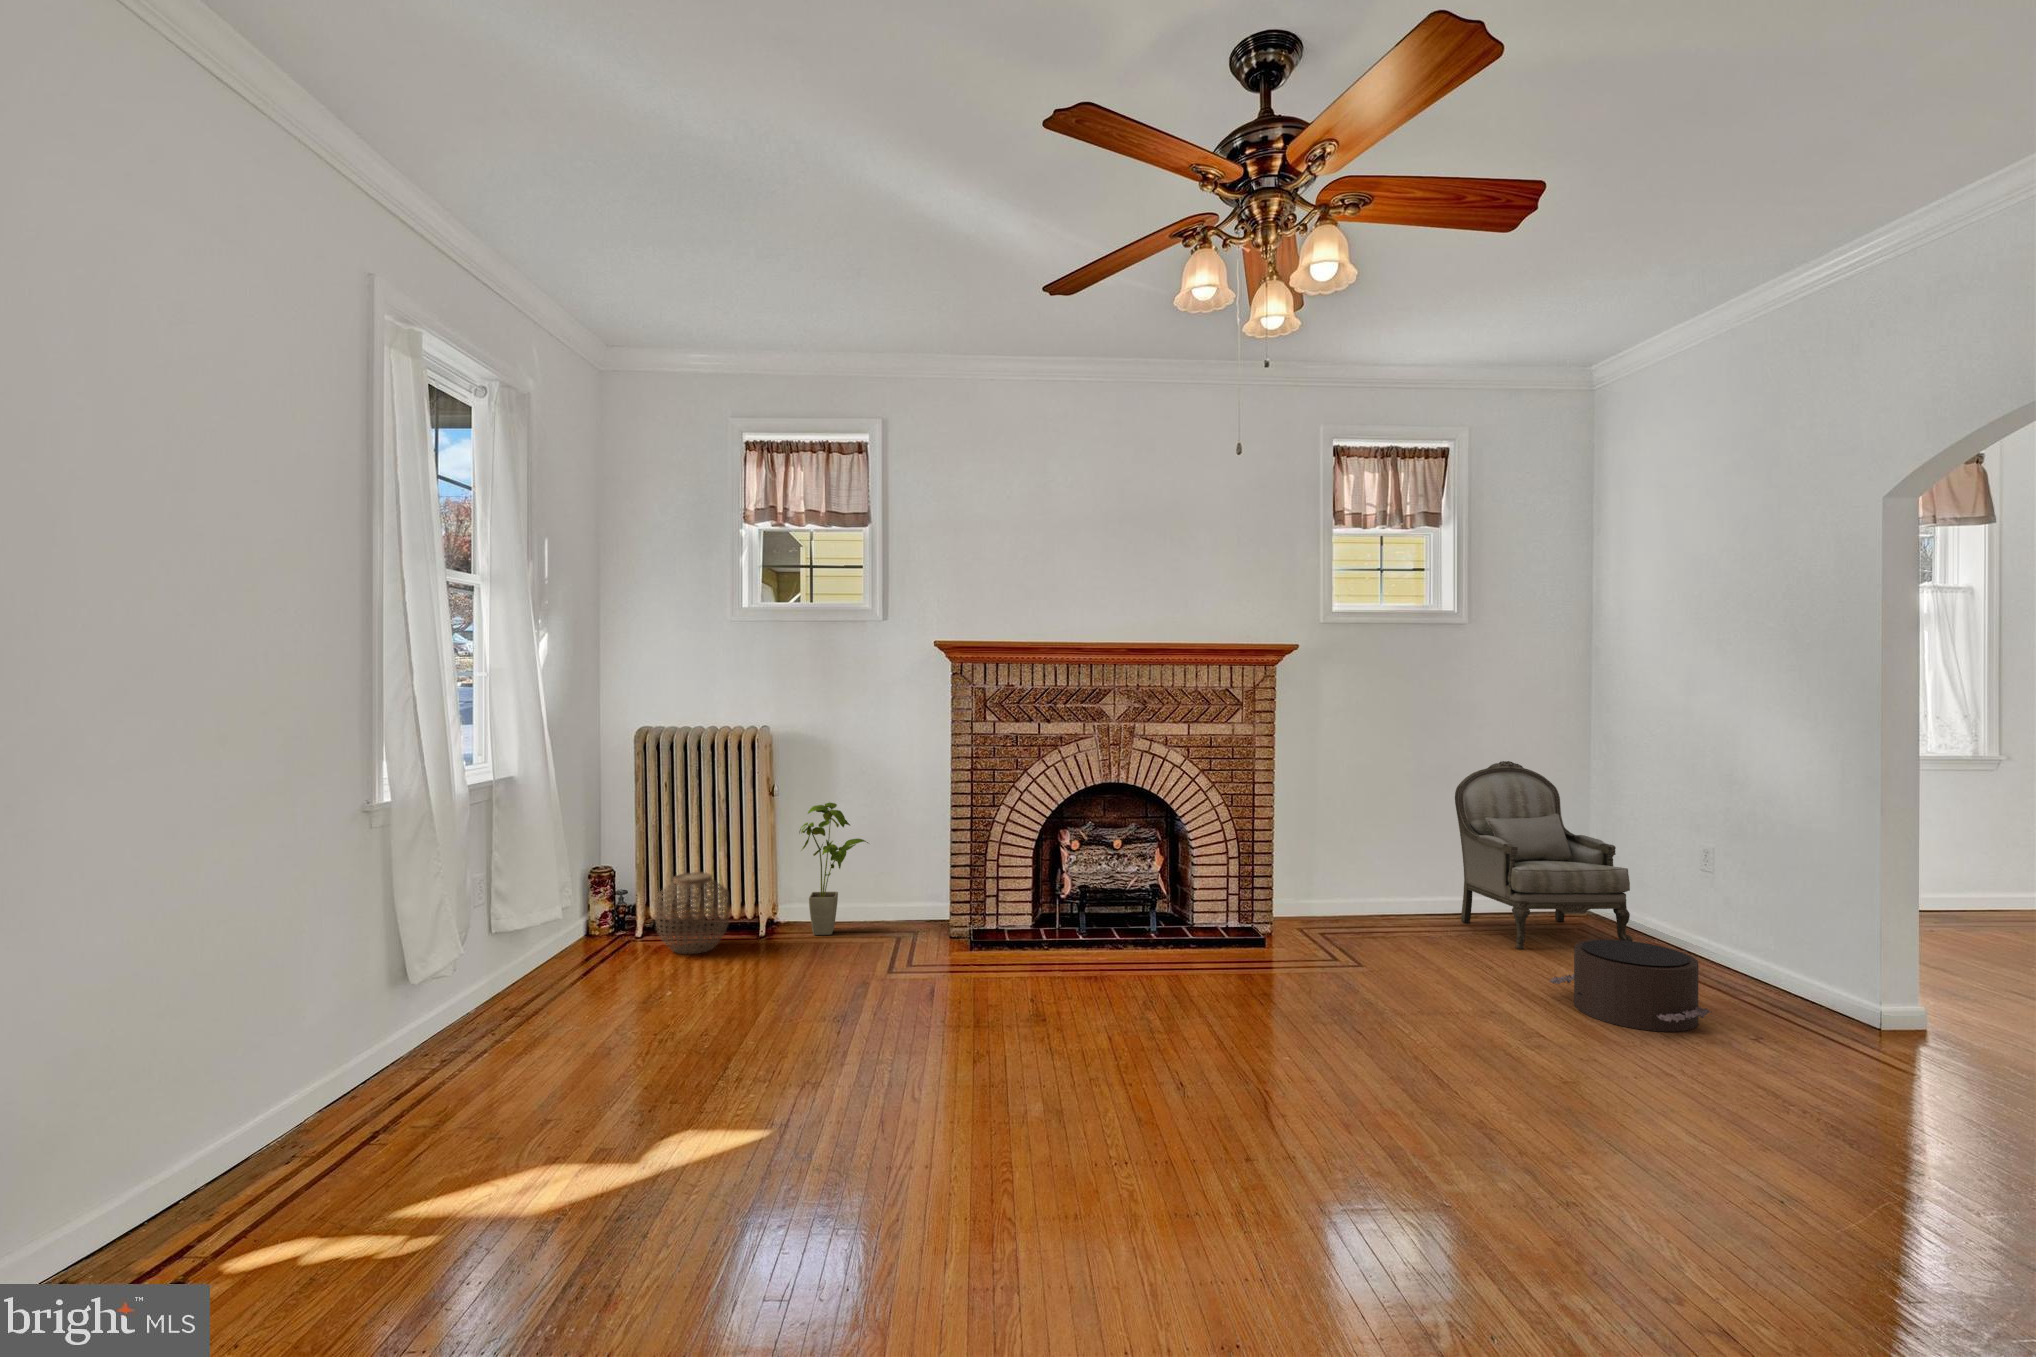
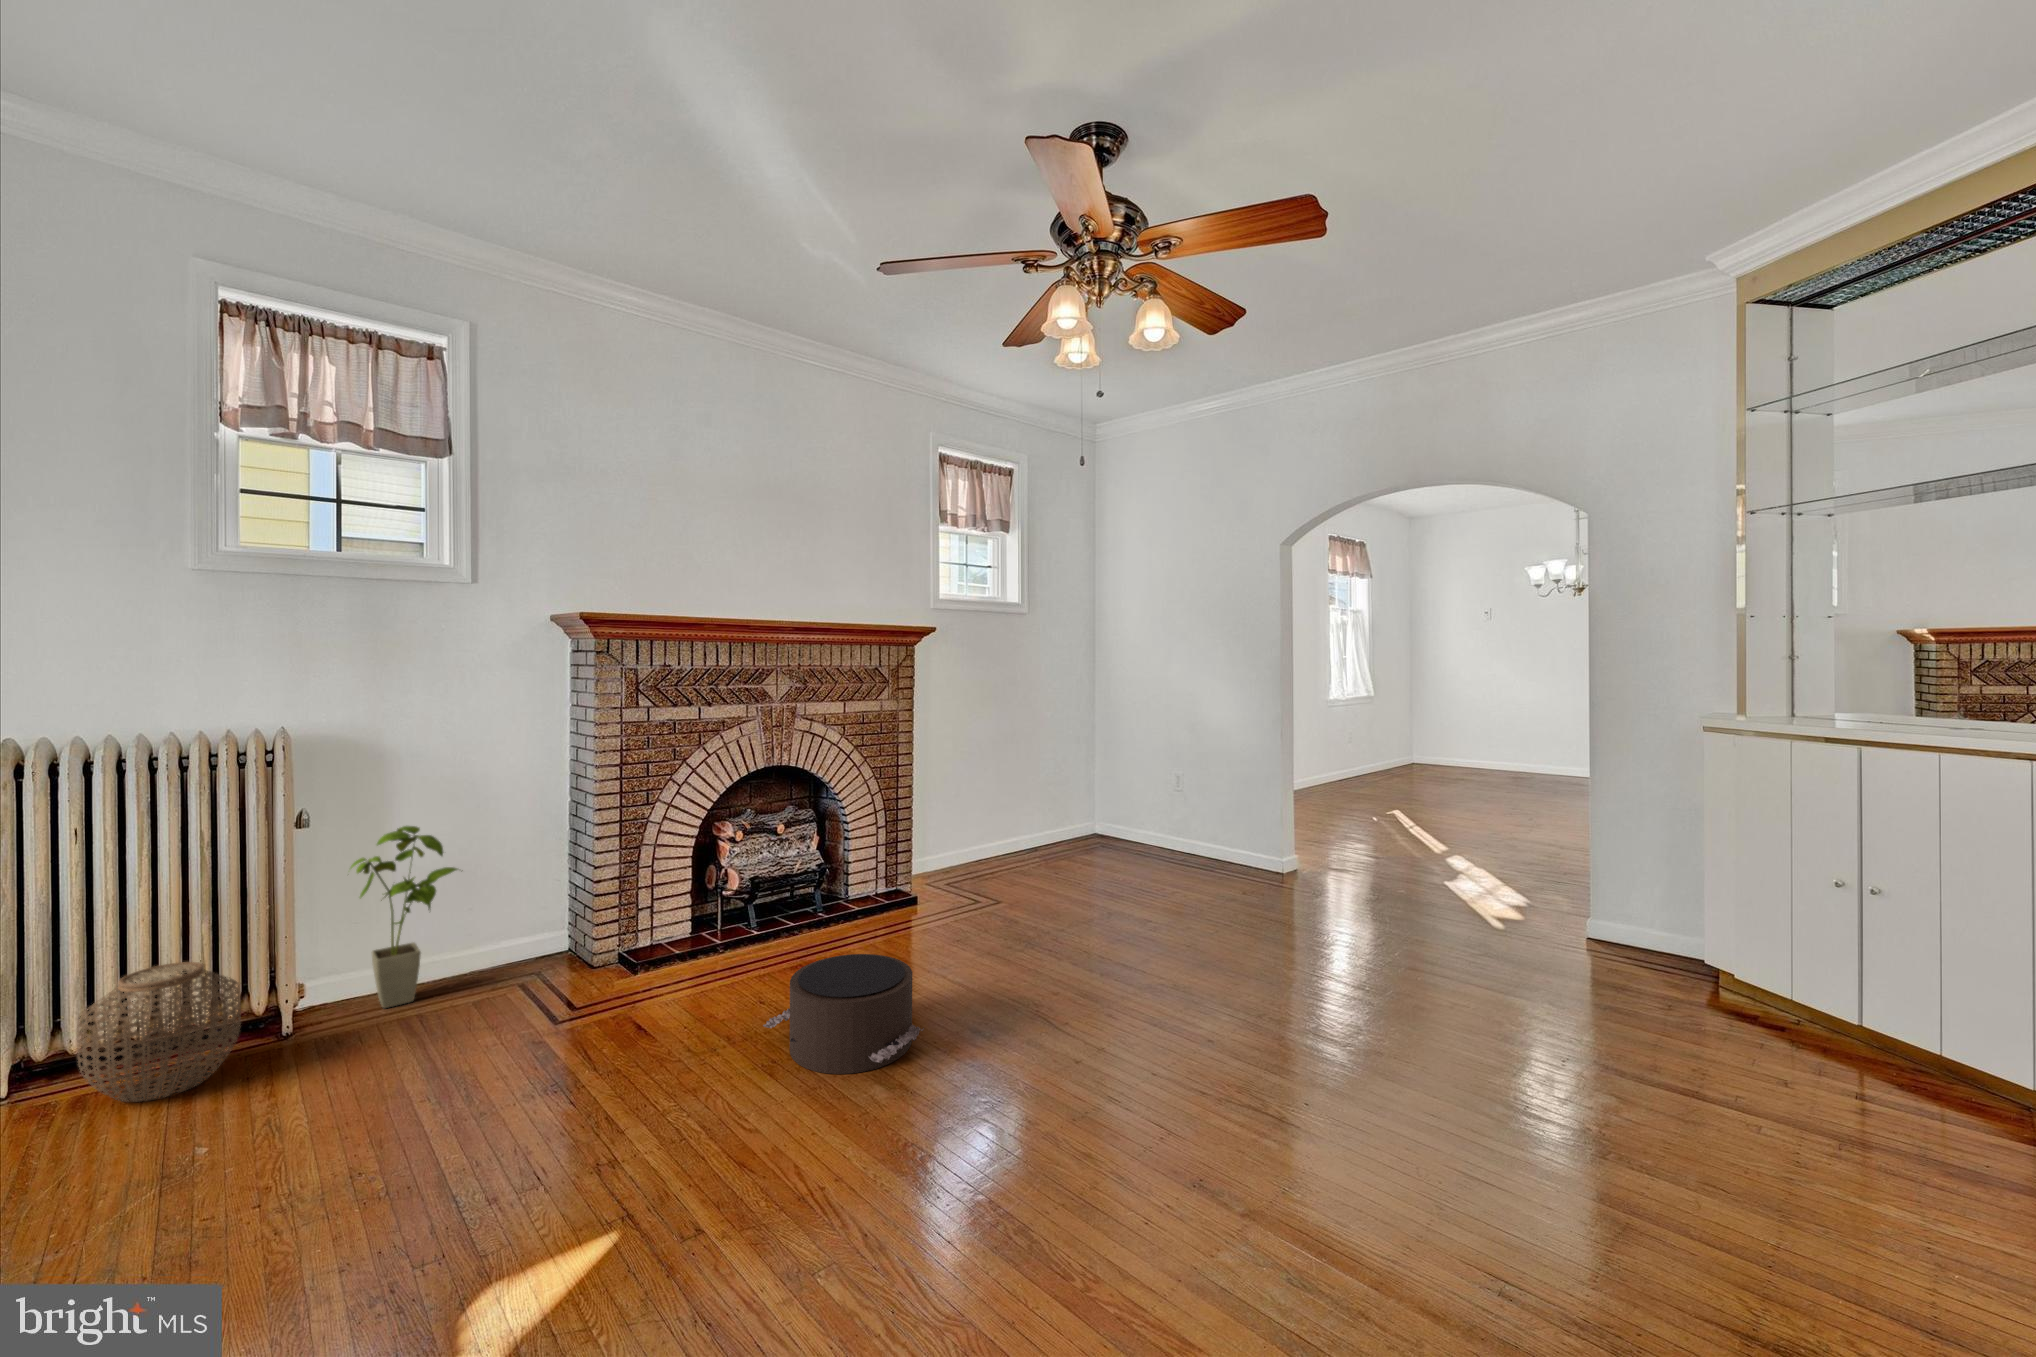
armchair: present [1455,761,1632,949] -> none [1022,722,1143,866]
pouf: present [1549,940,1712,1032] -> present [763,954,924,1074]

